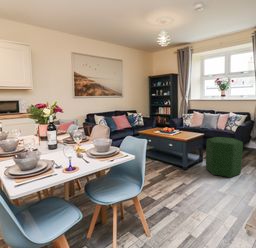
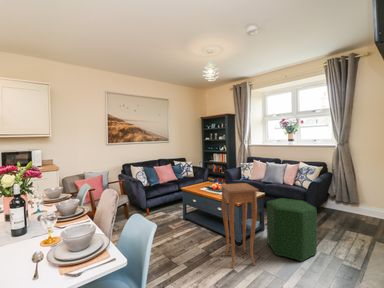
side table: none [175,125,204,181] -> present [220,183,259,268]

